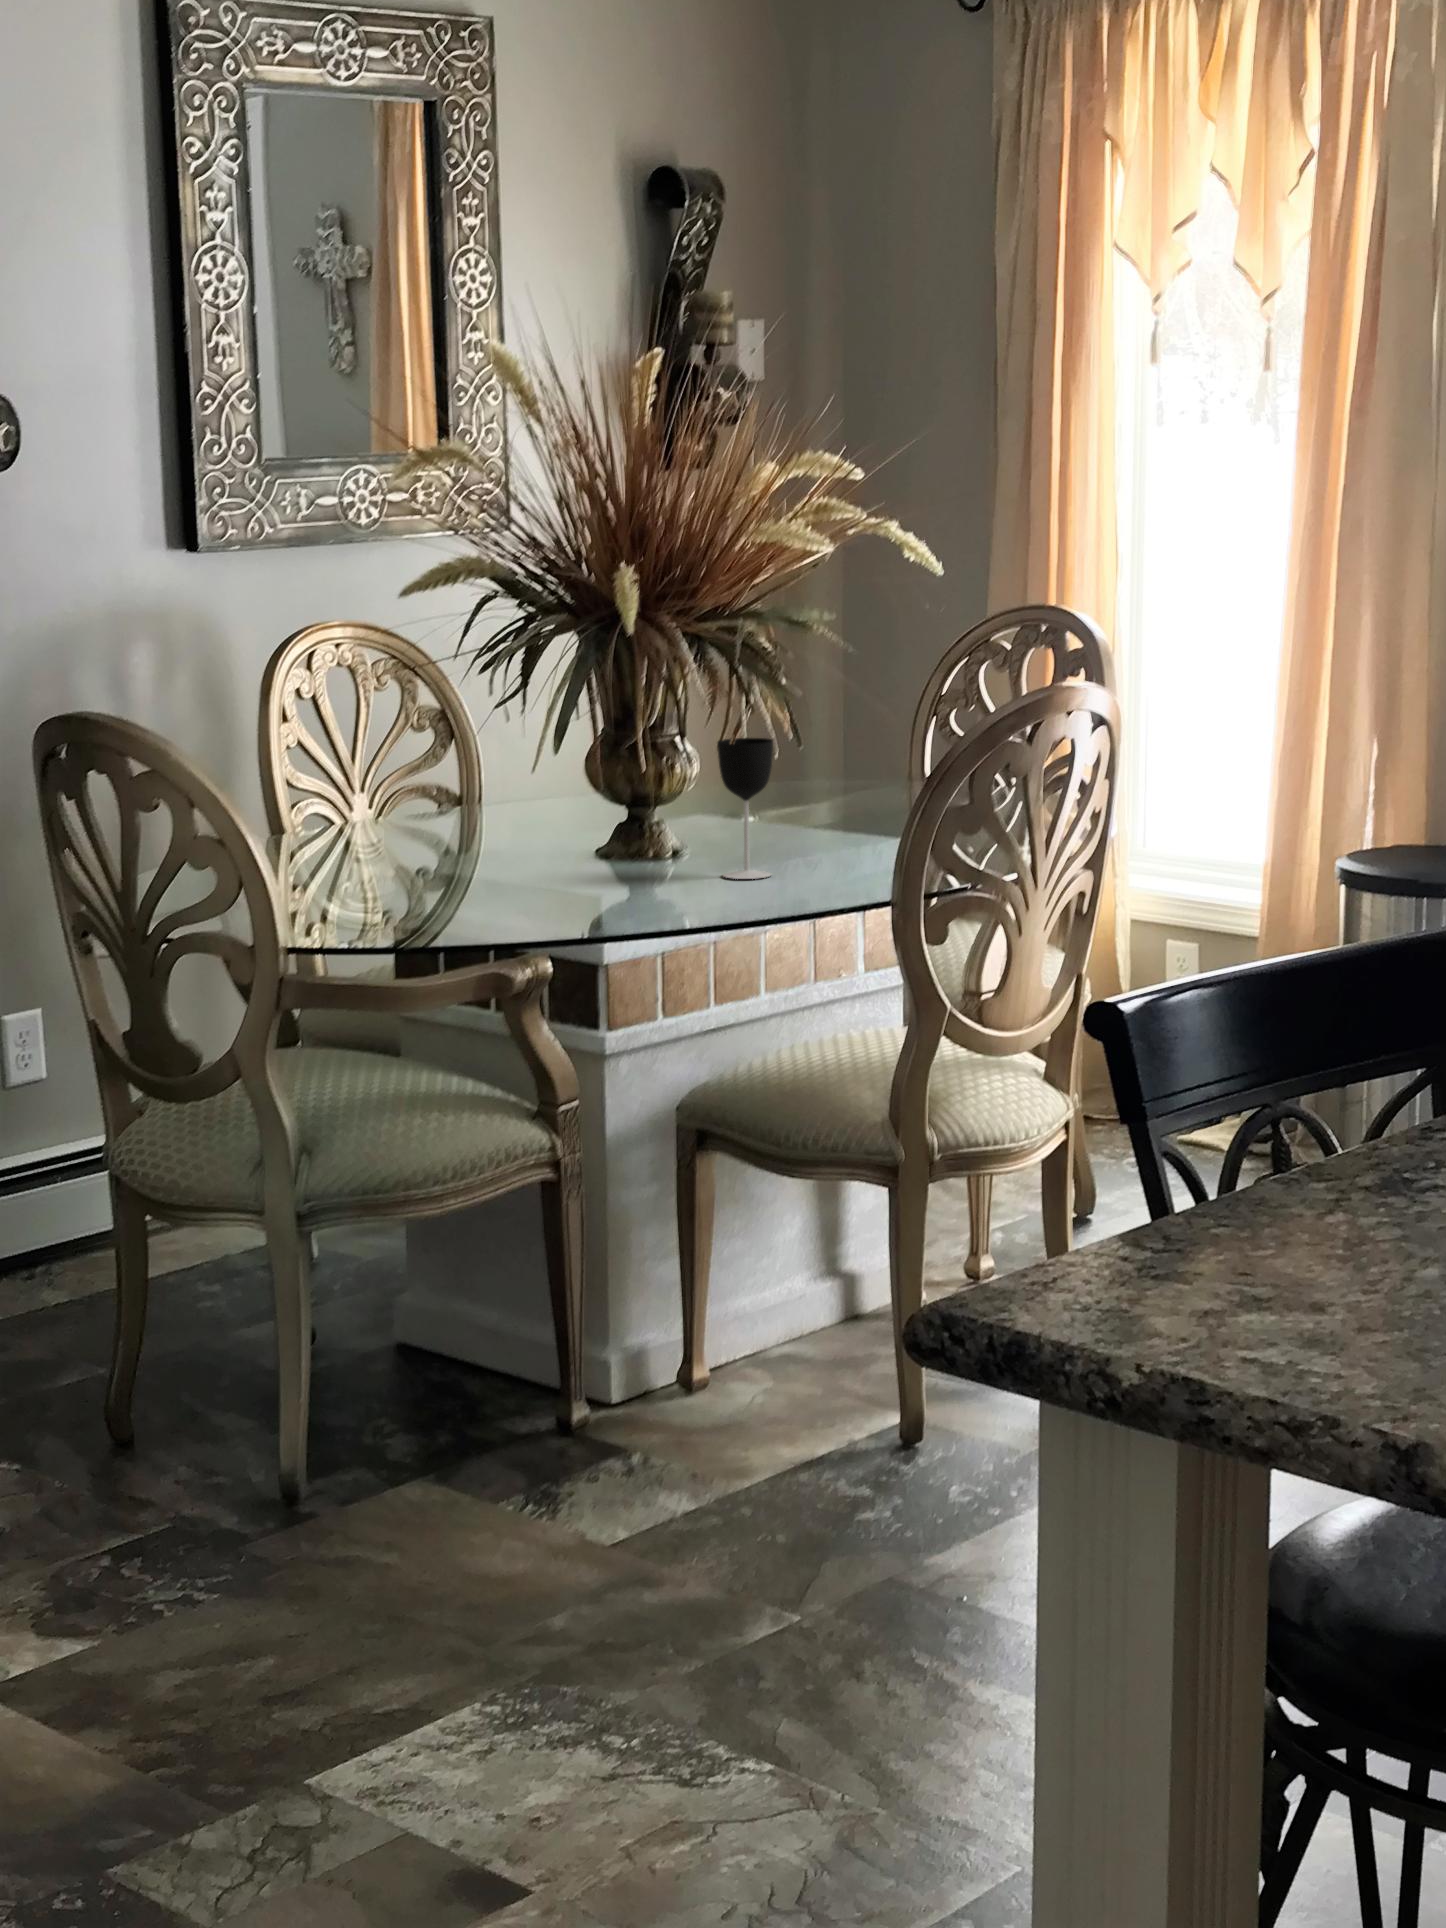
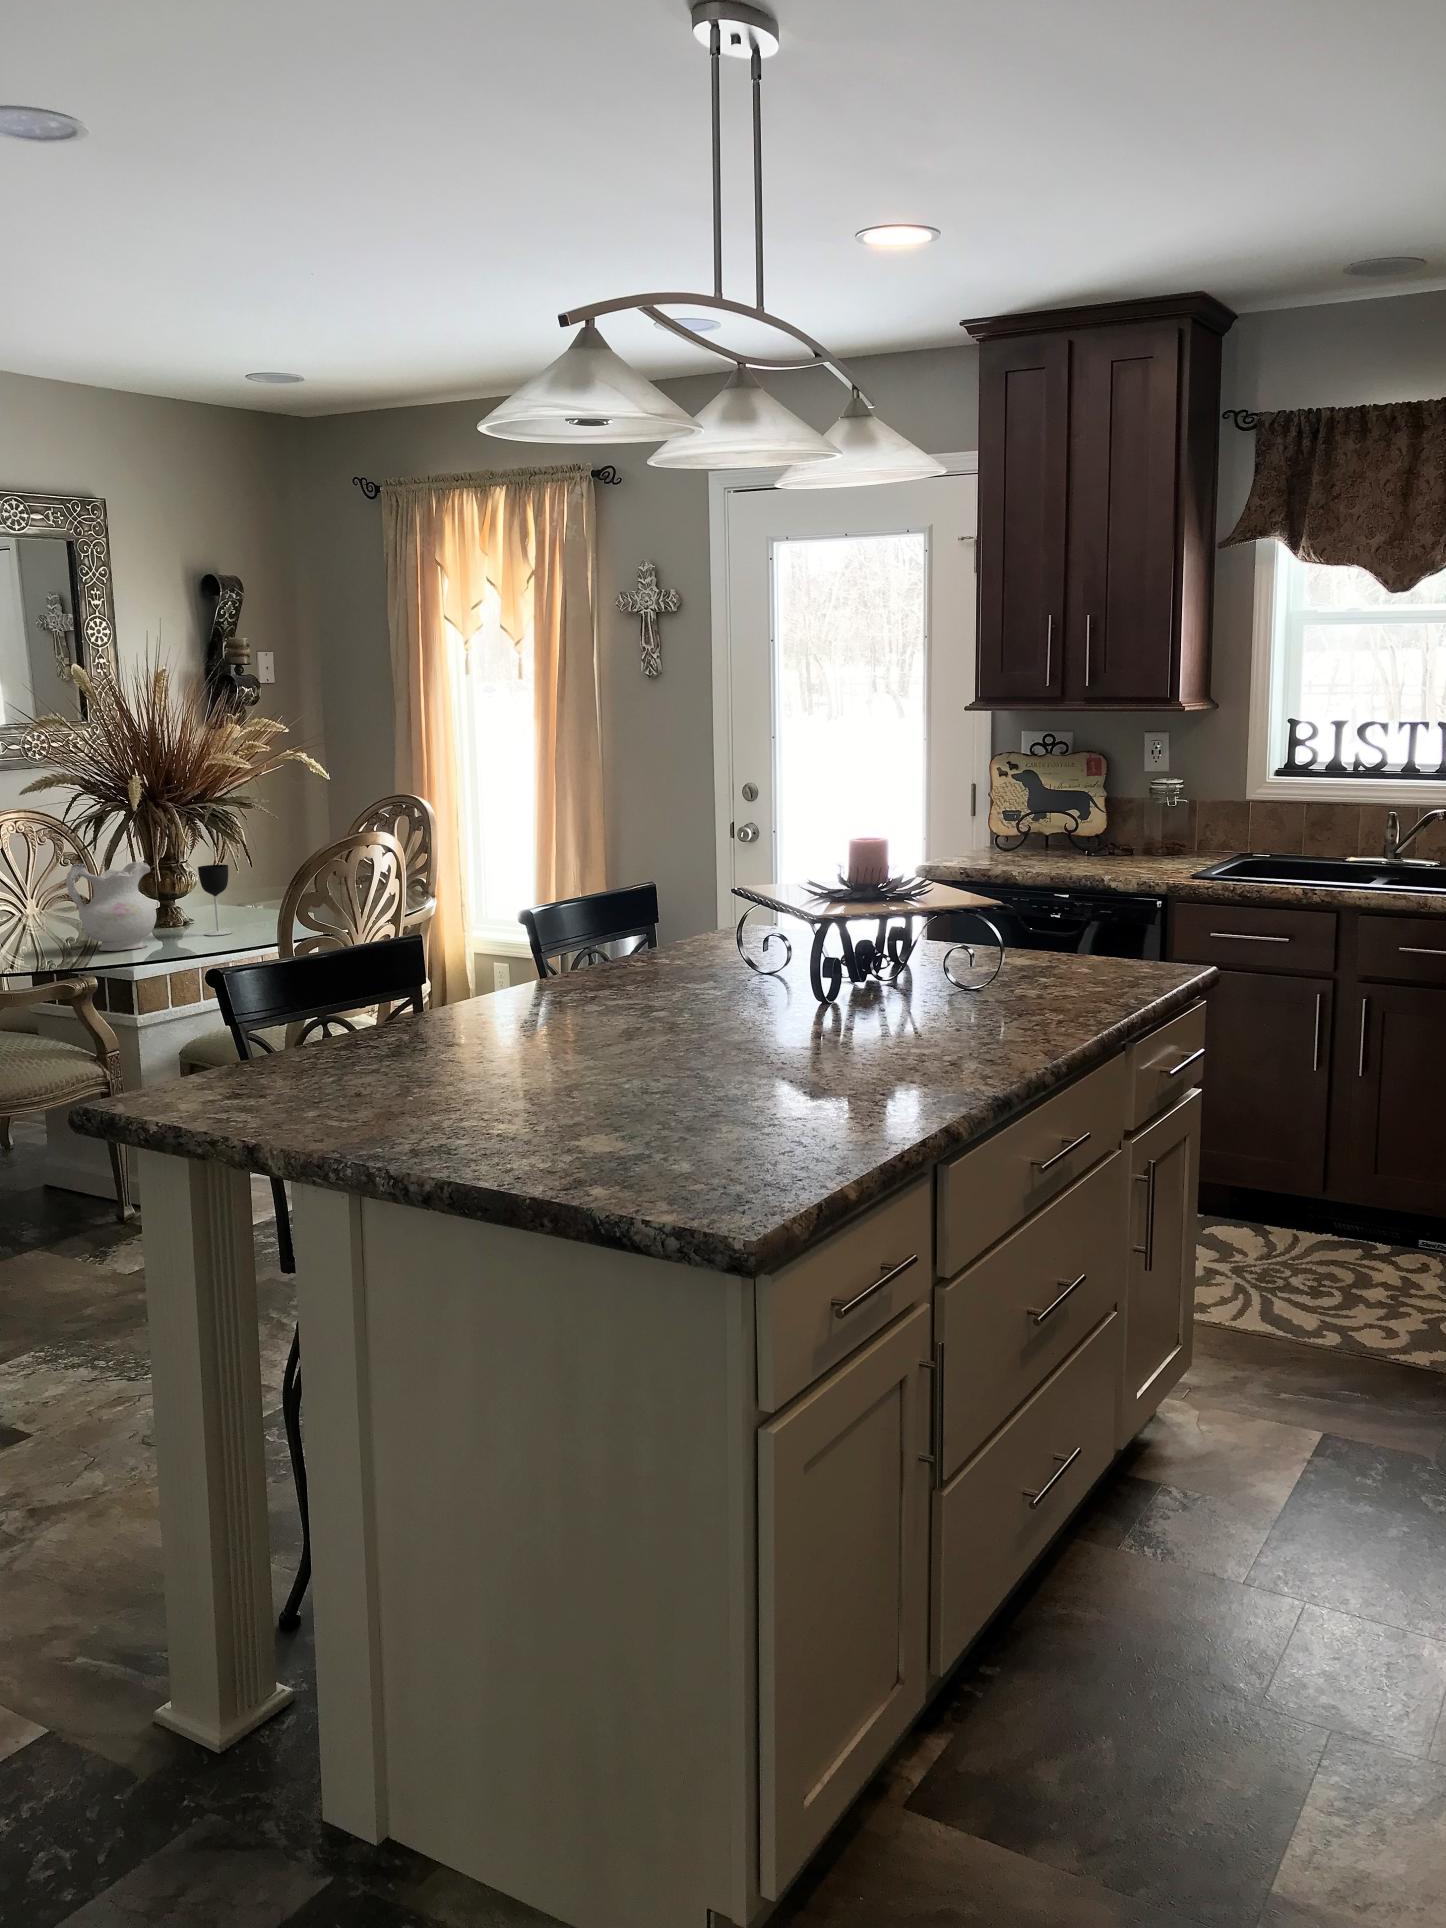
ceramic pitcher: none [493,728,647,904] -> present [66,862,156,951]

